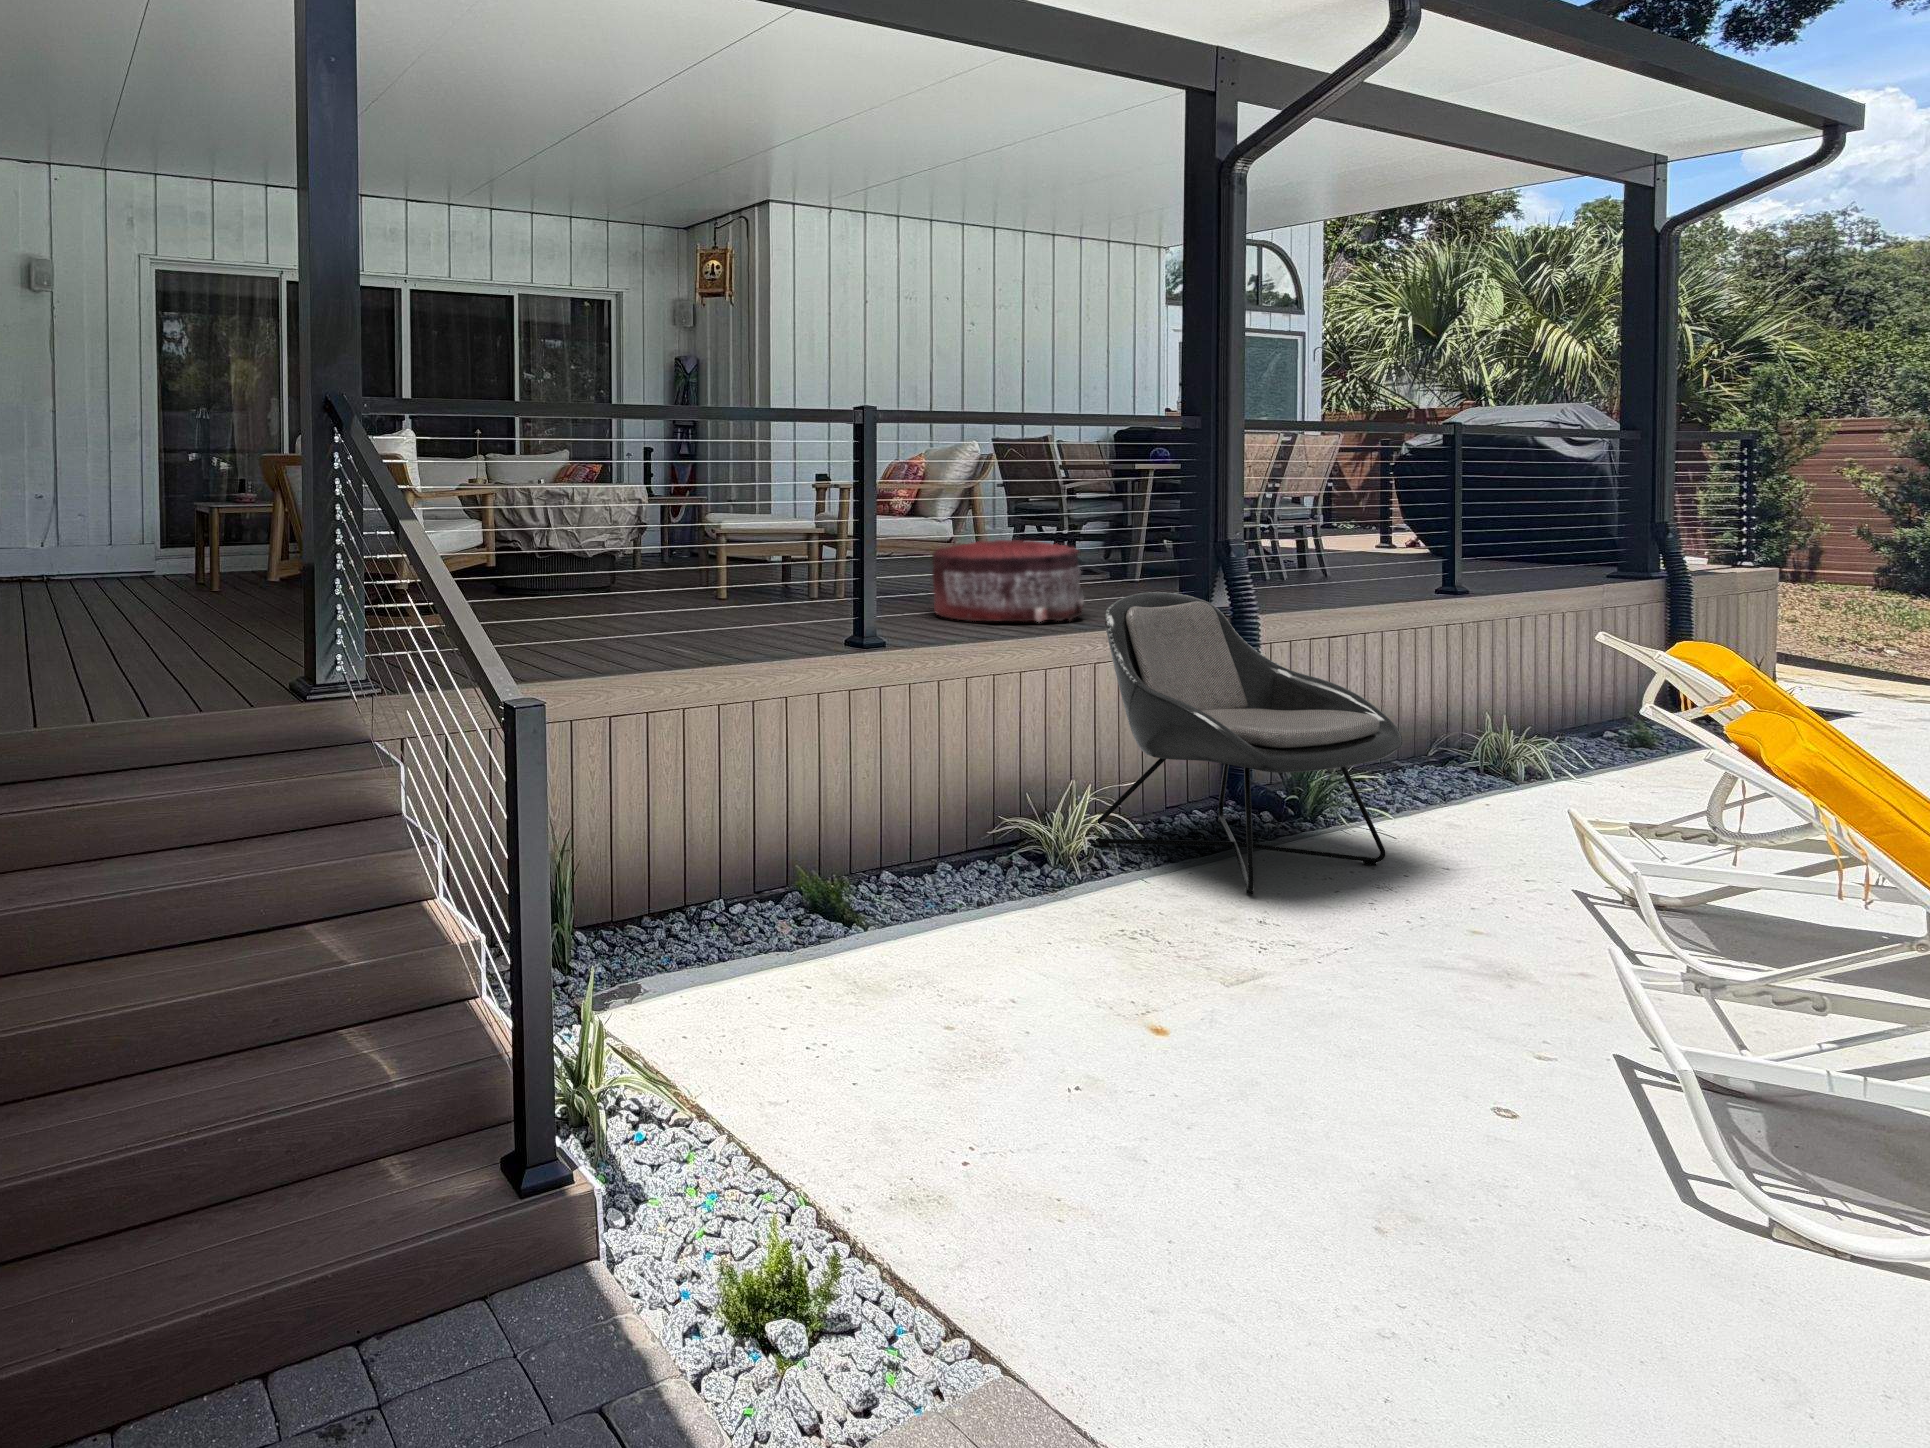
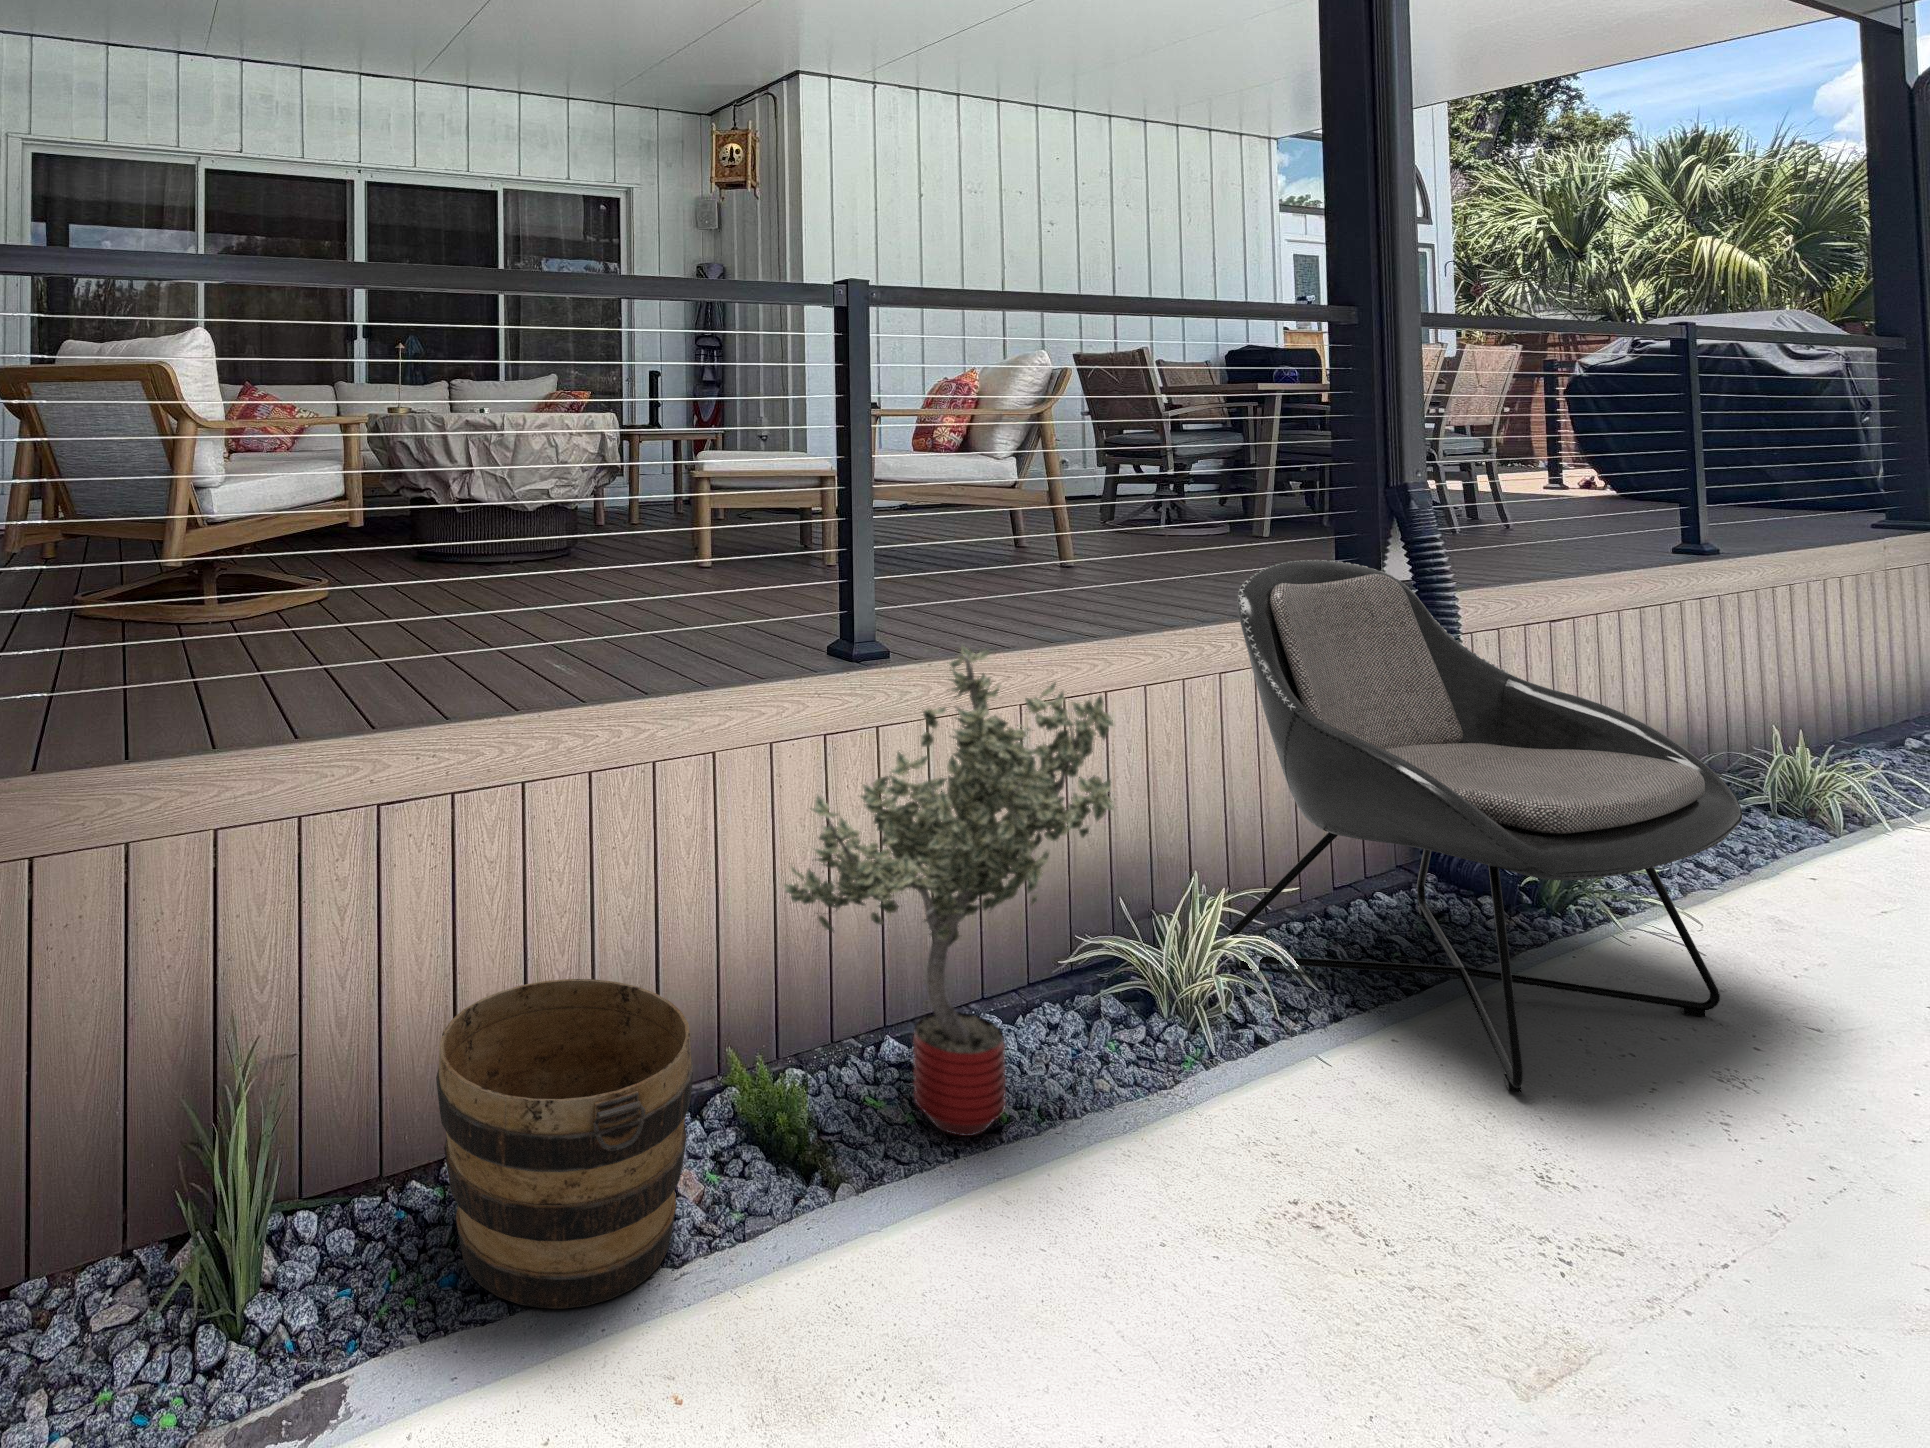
pouf: present [932,540,1084,622] -> none [981,484,1197,604]
potted tree: none [835,638,1025,912] -> present [784,646,1114,1136]
bucket: none [659,821,796,966] -> present [436,979,693,1308]

